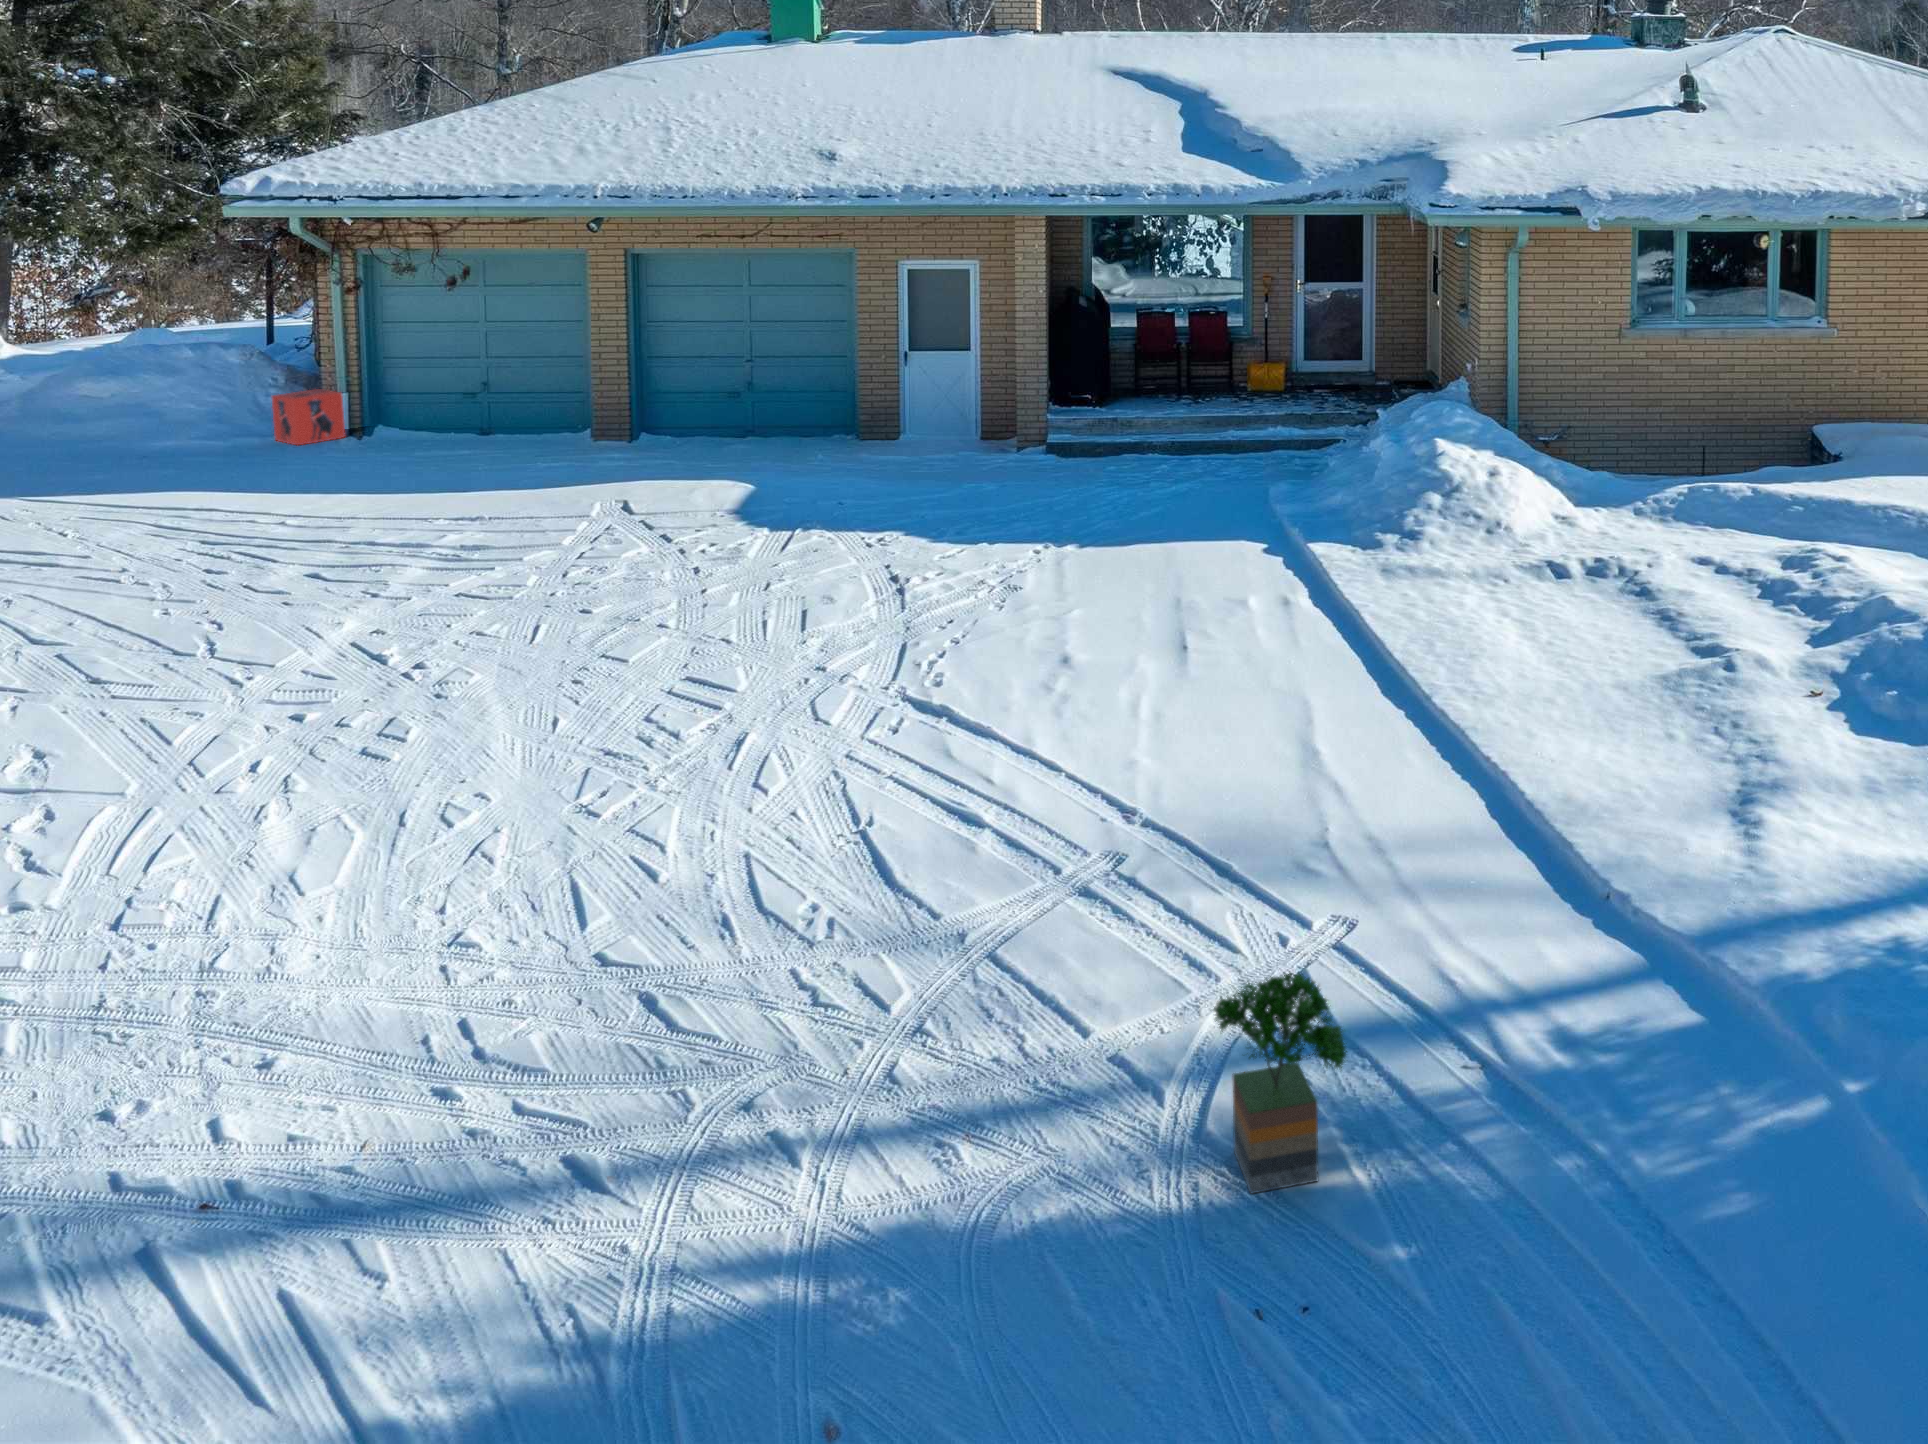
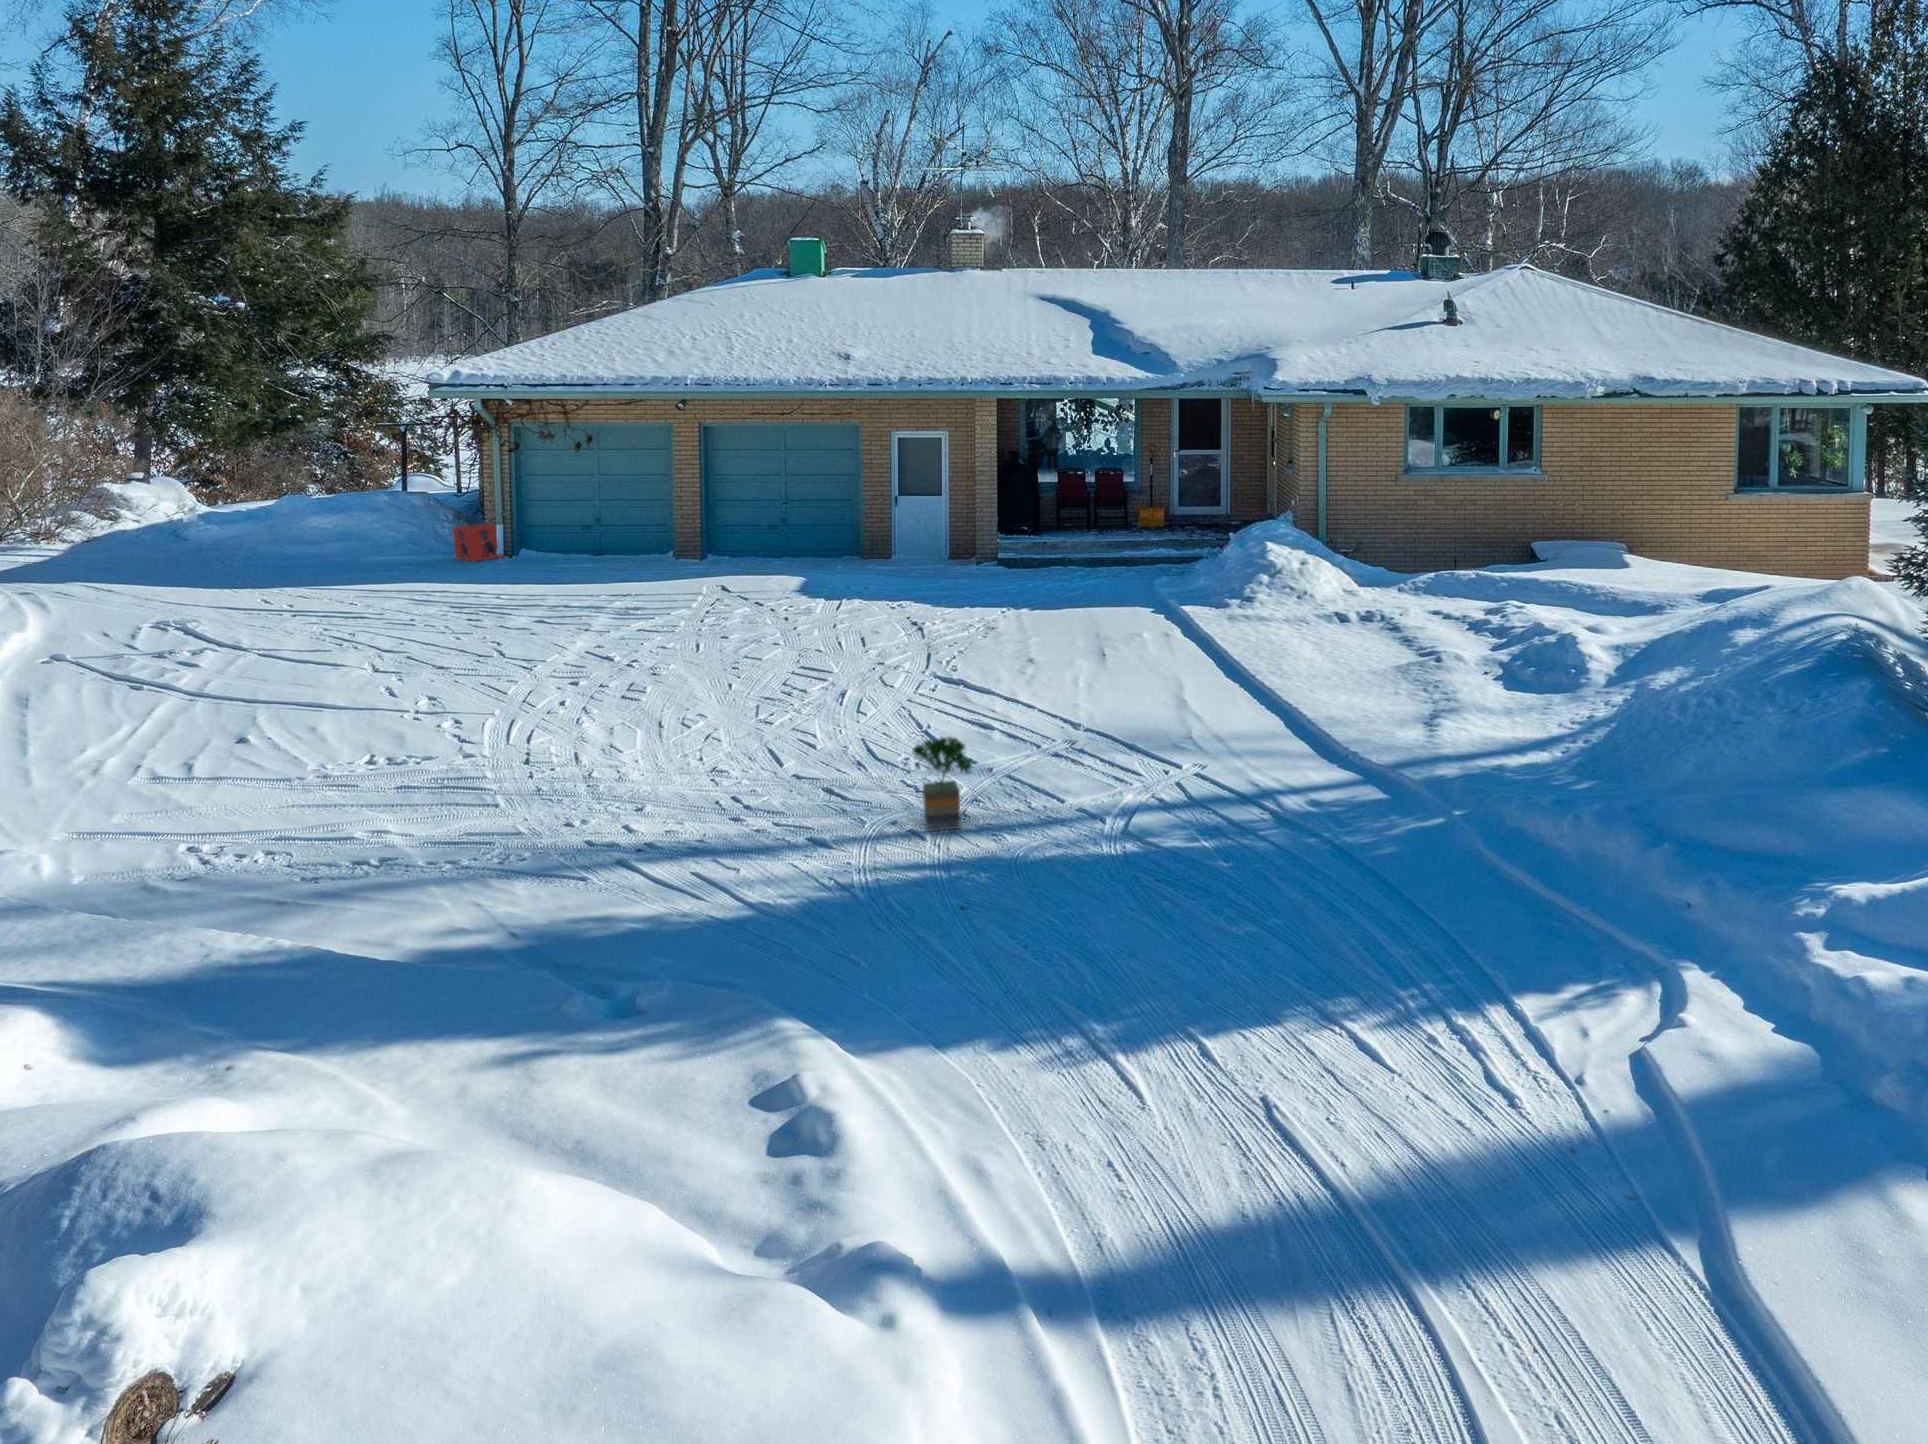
potted tree: present [1213,971,1347,1194] -> present [912,737,972,831]

